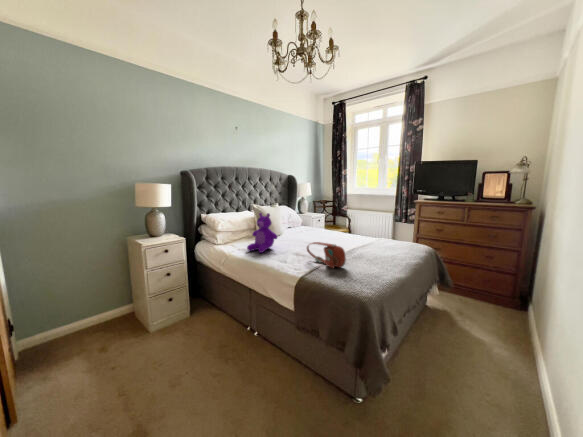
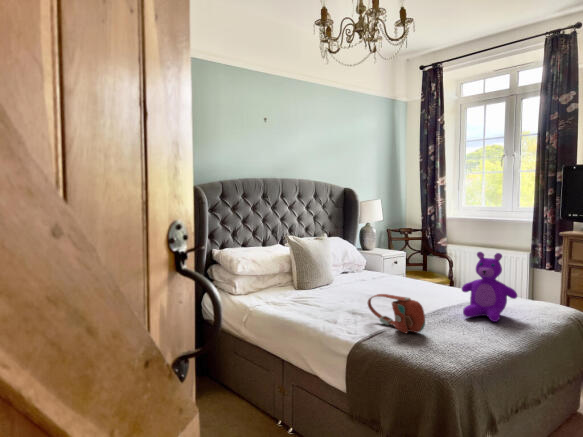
teddy bear: present [247,213,277,253] -> present [462,252,517,322]

